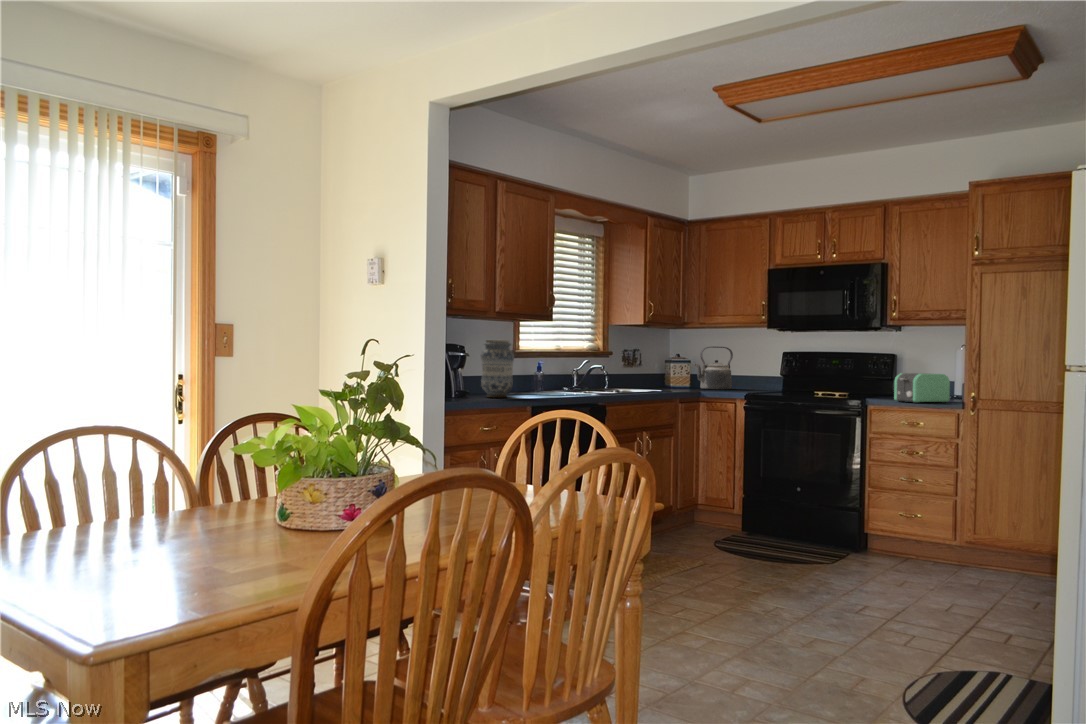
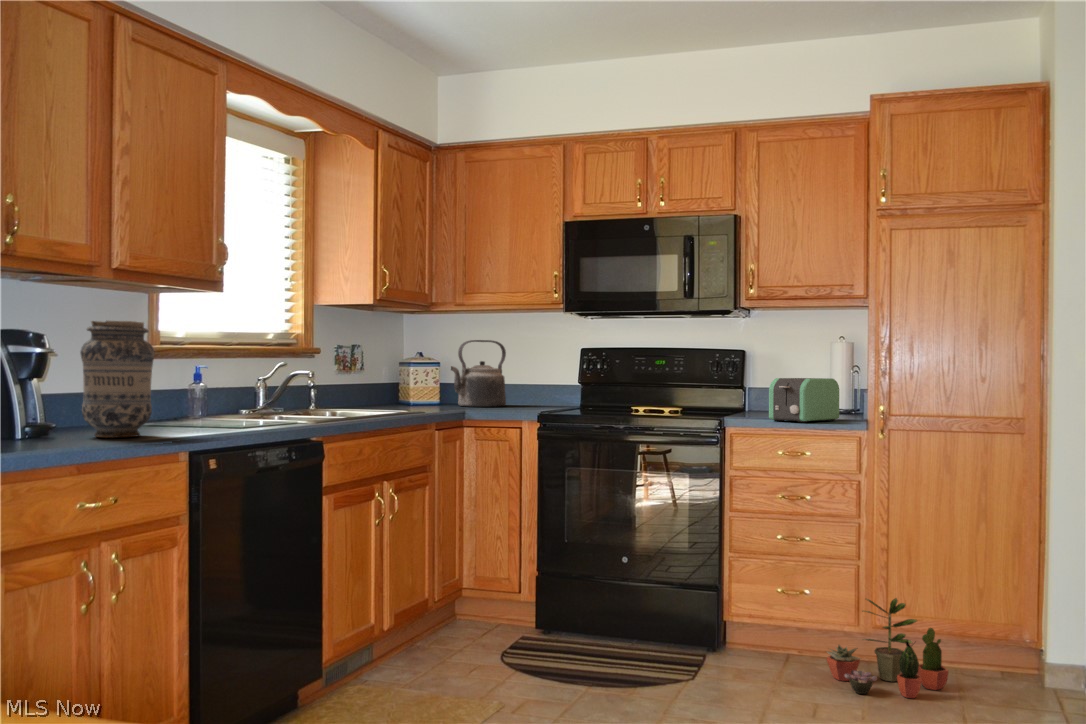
potted plant: none [925,521,1009,586] -> present [827,598,948,698]

